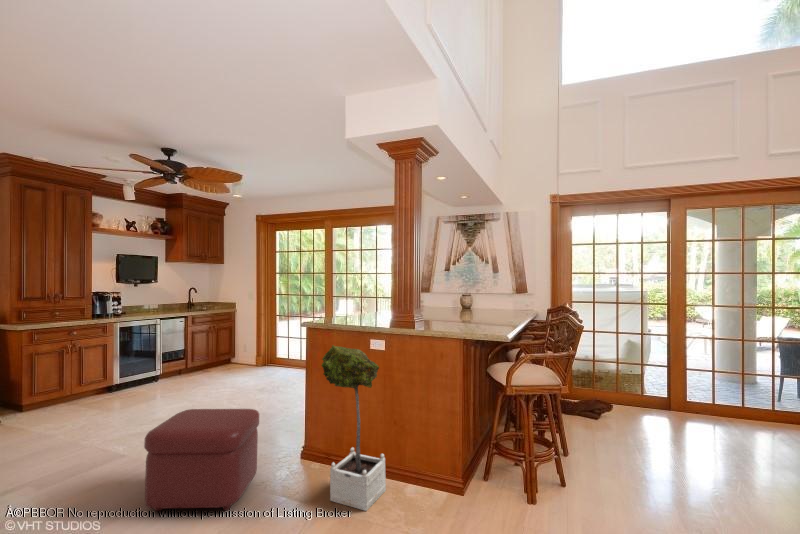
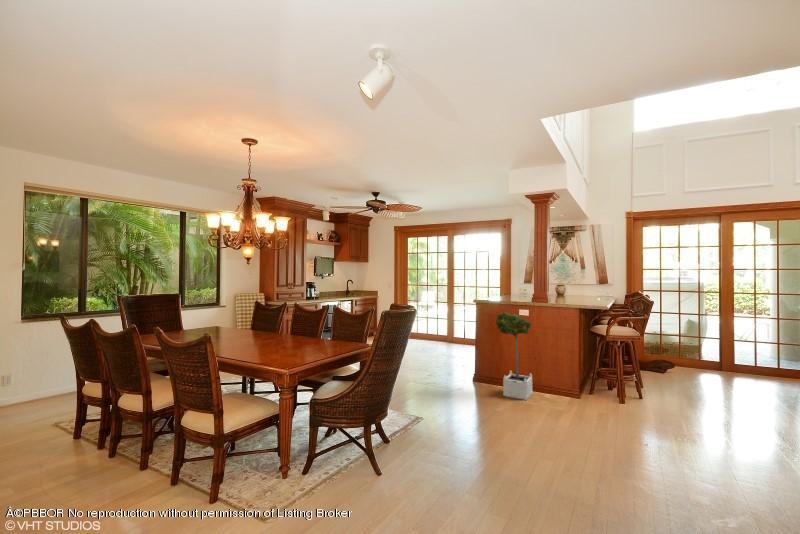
ottoman: present [144,409,259,511] -> none [408,347,457,396]

